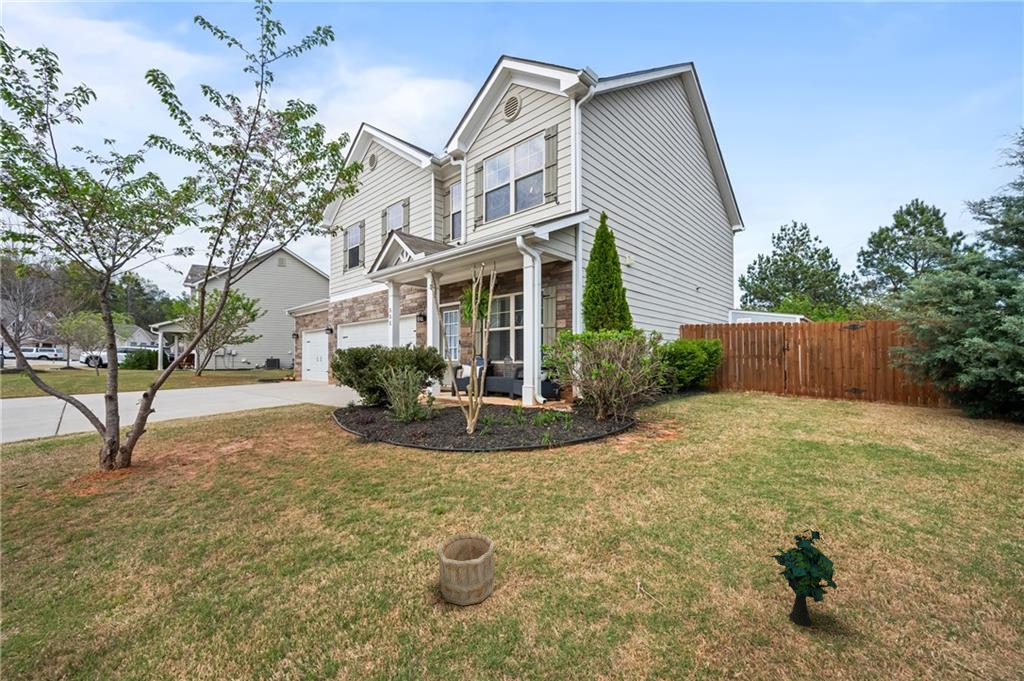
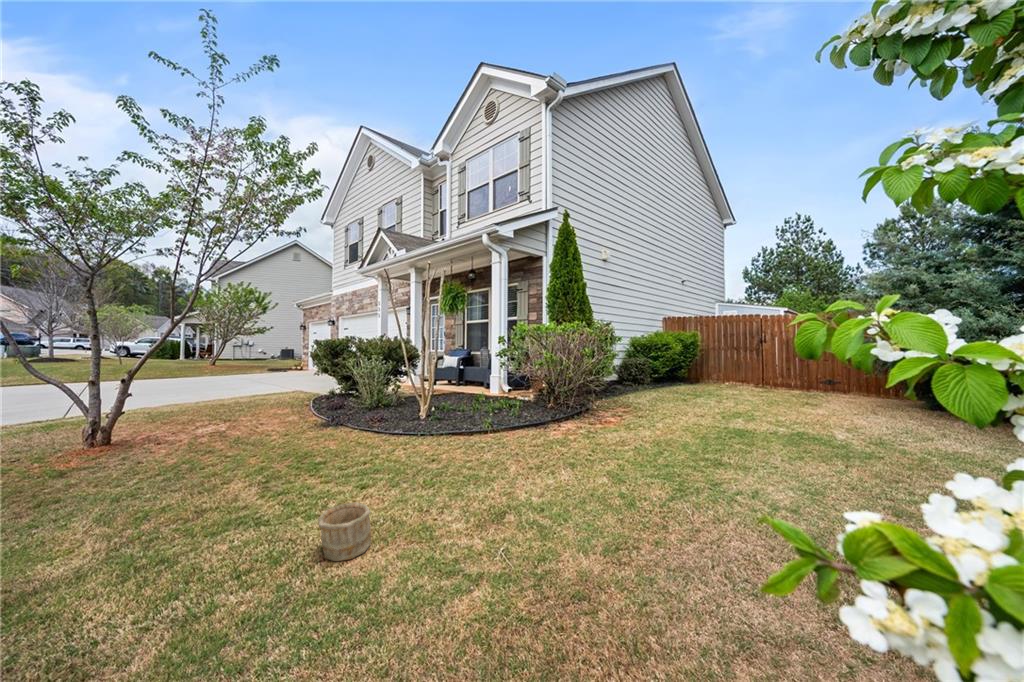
decorative plant: present [770,529,837,626] -> none [585,503,635,584]

